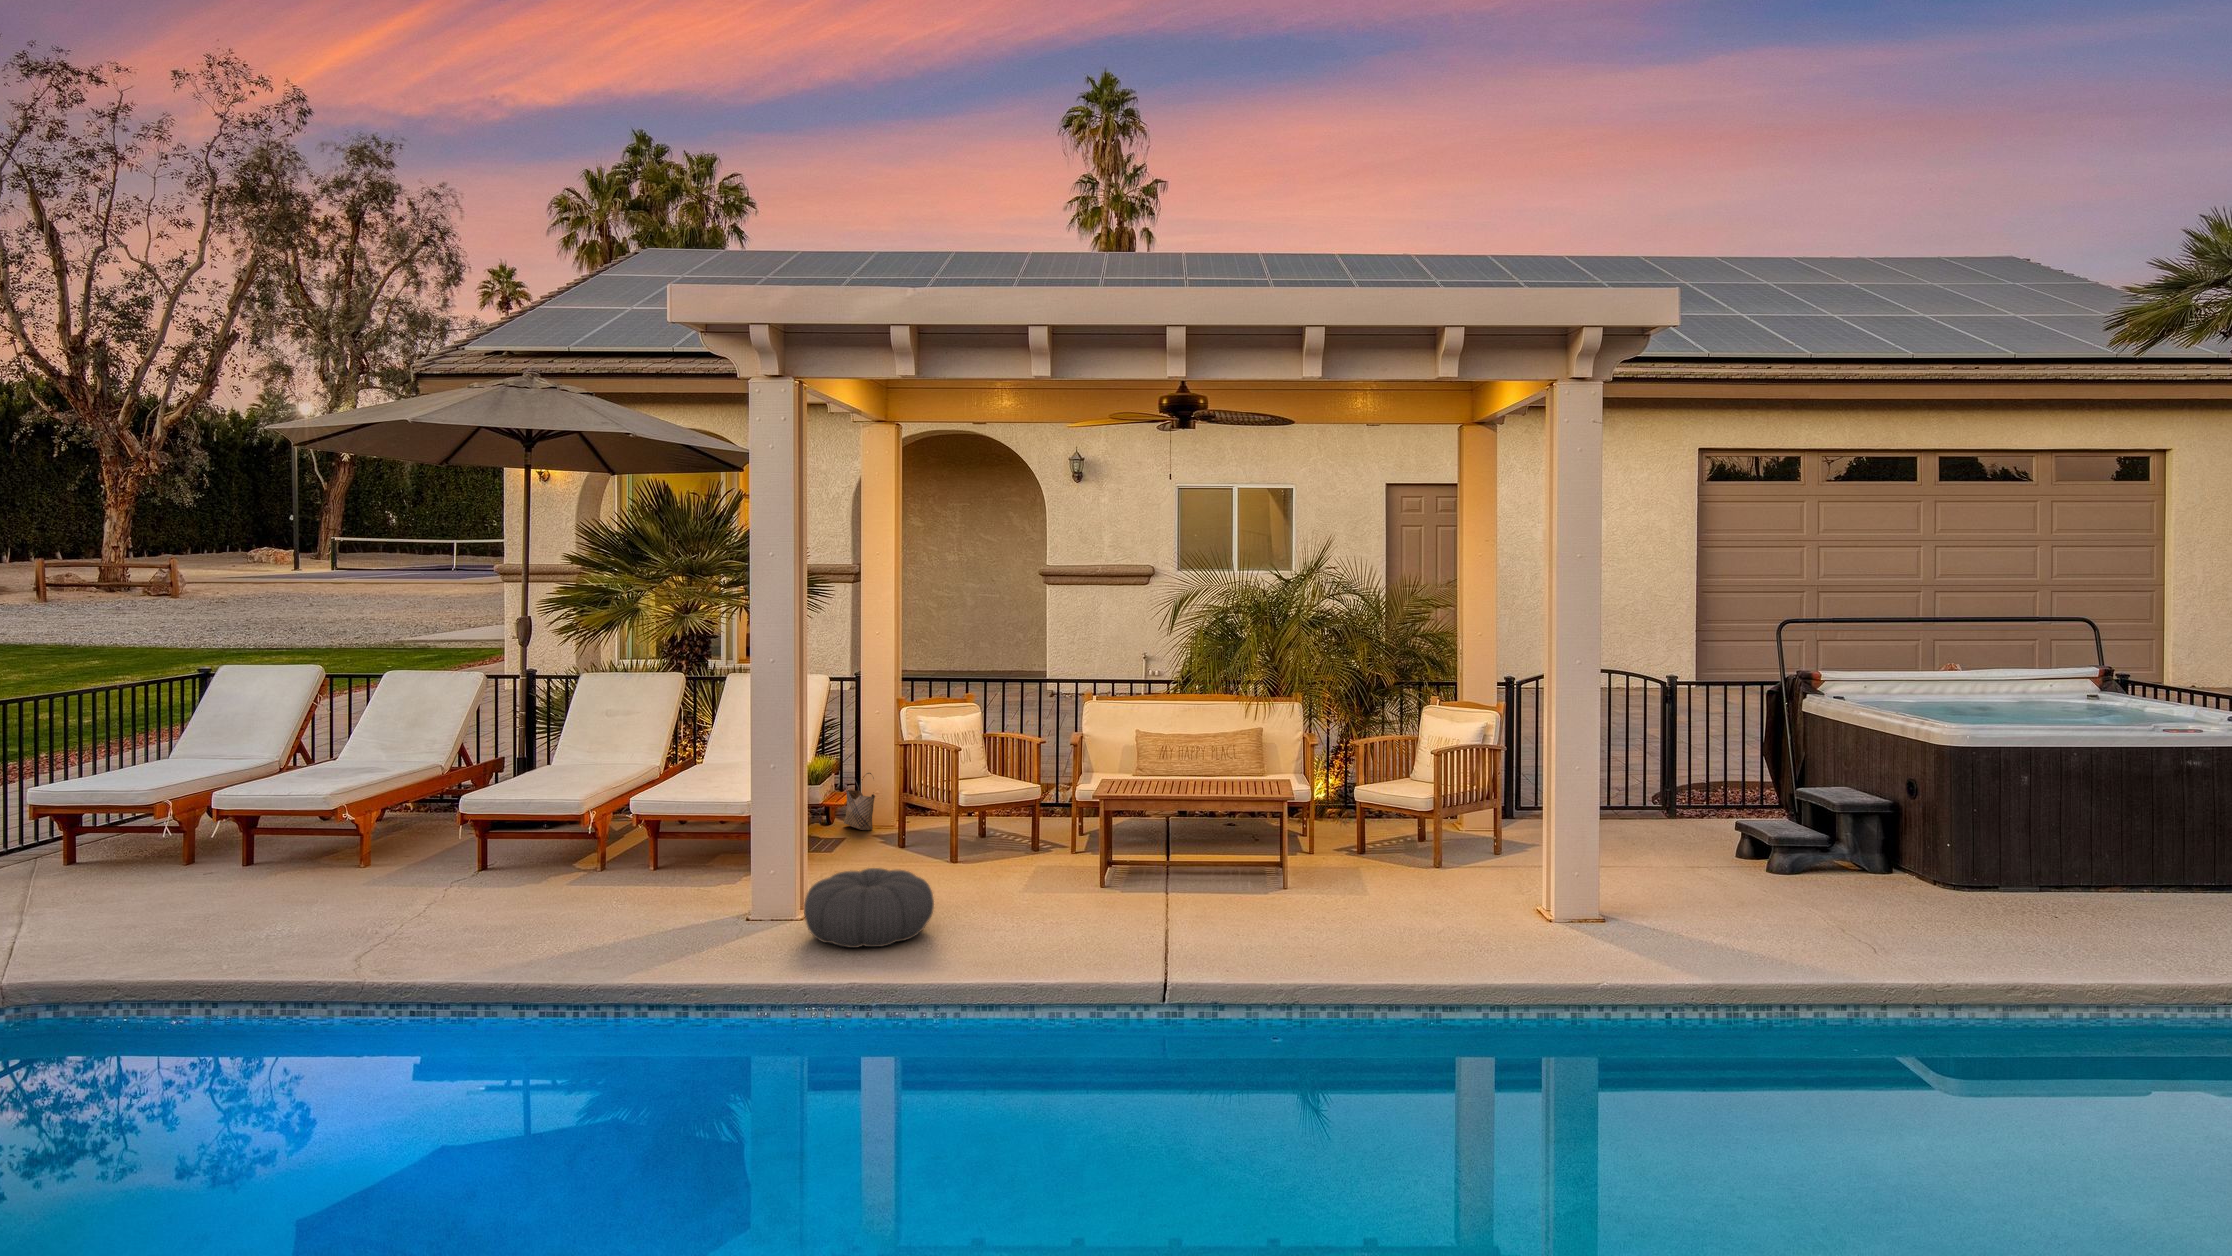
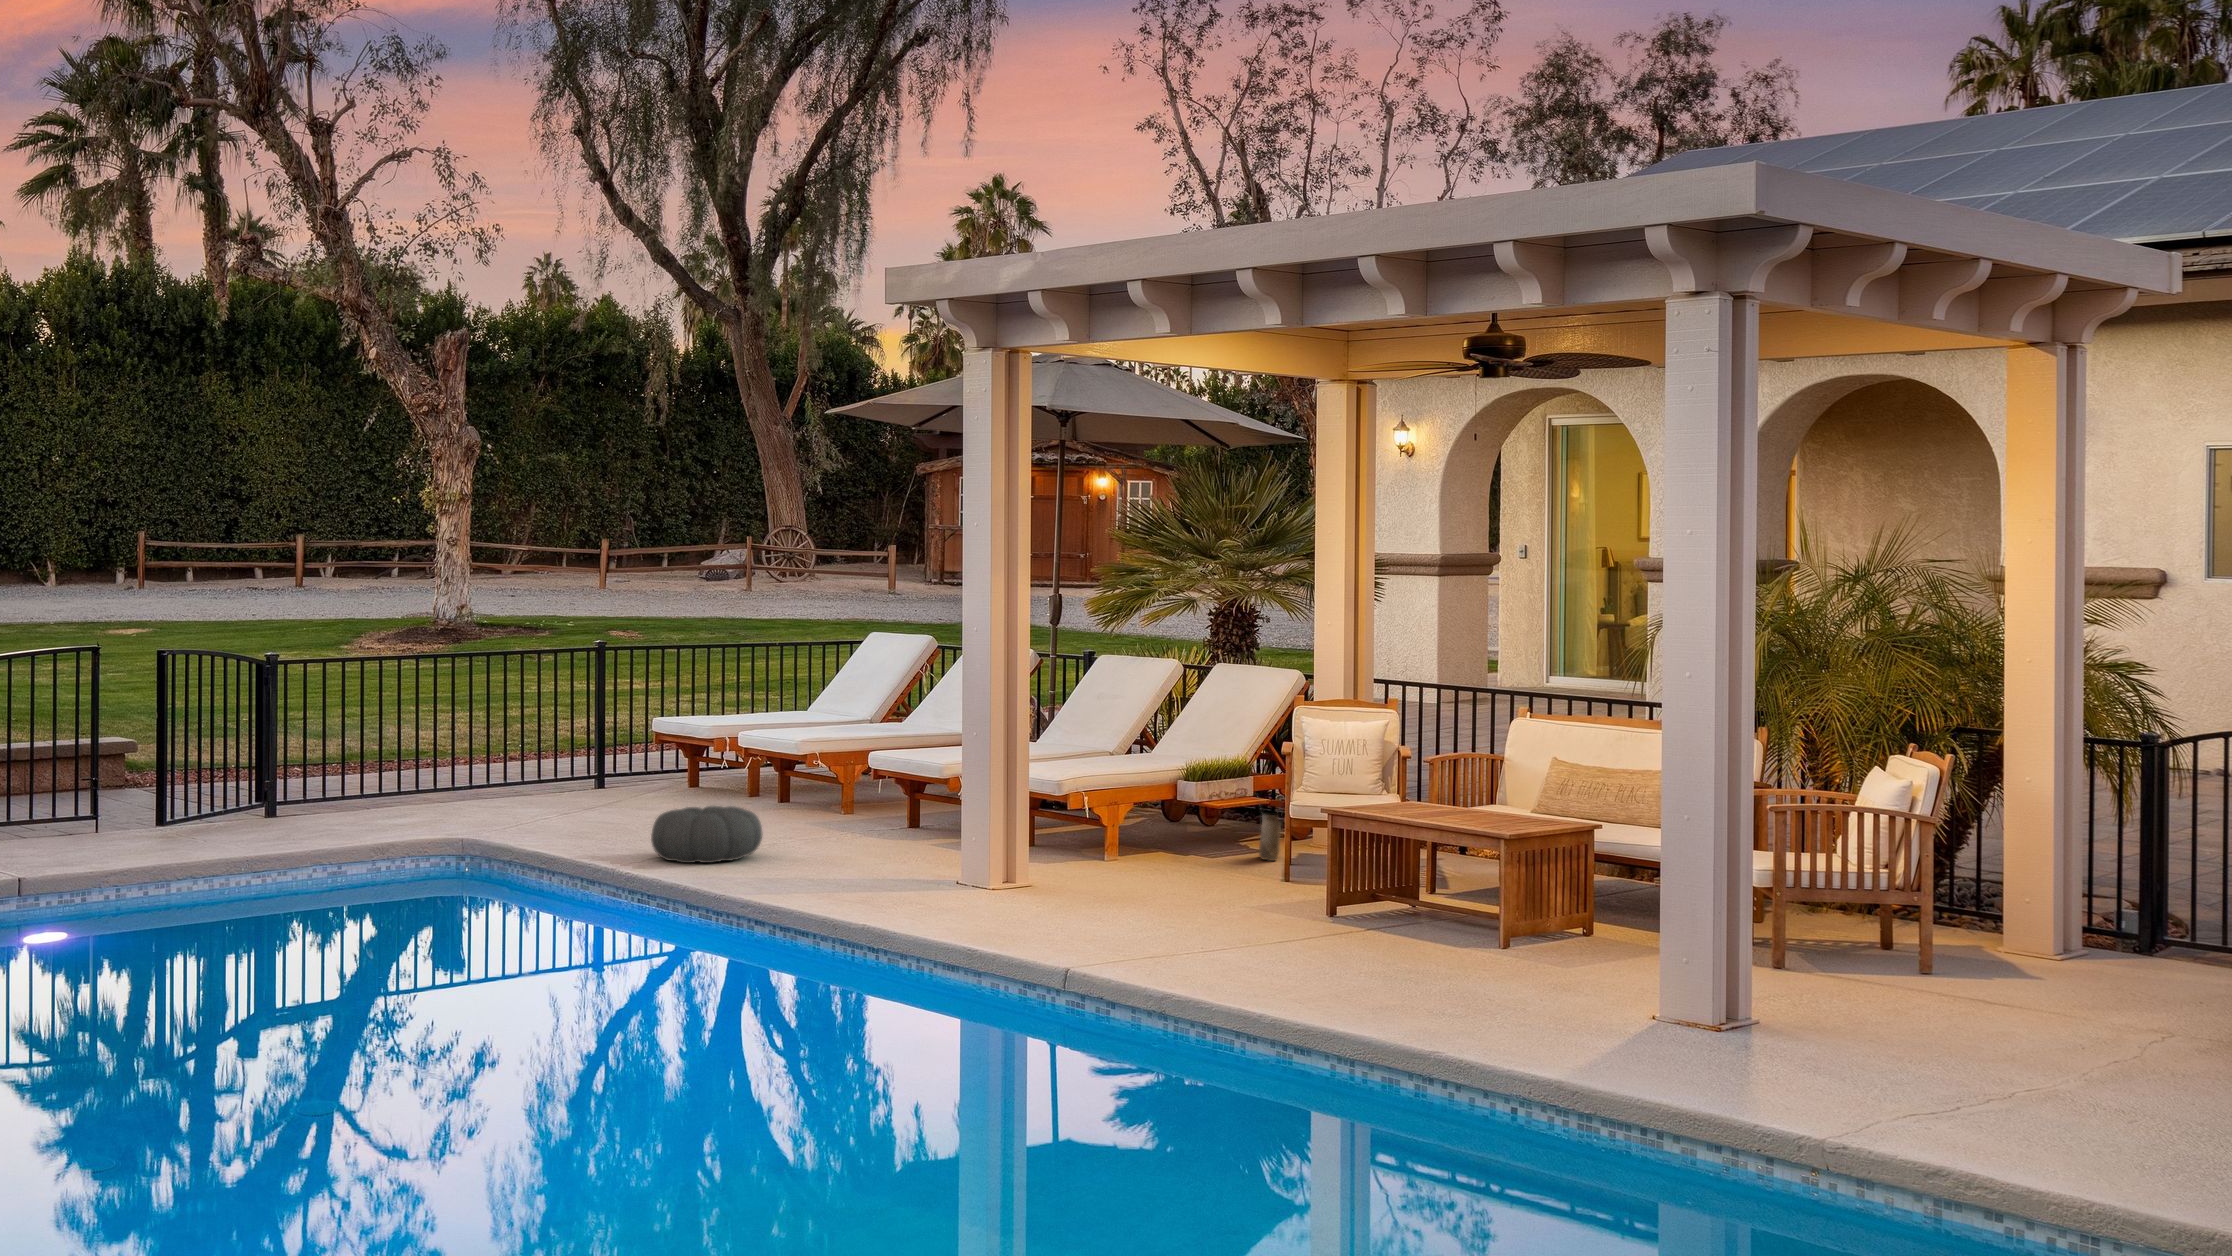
pouf: present [804,868,934,948] -> present [651,806,762,863]

